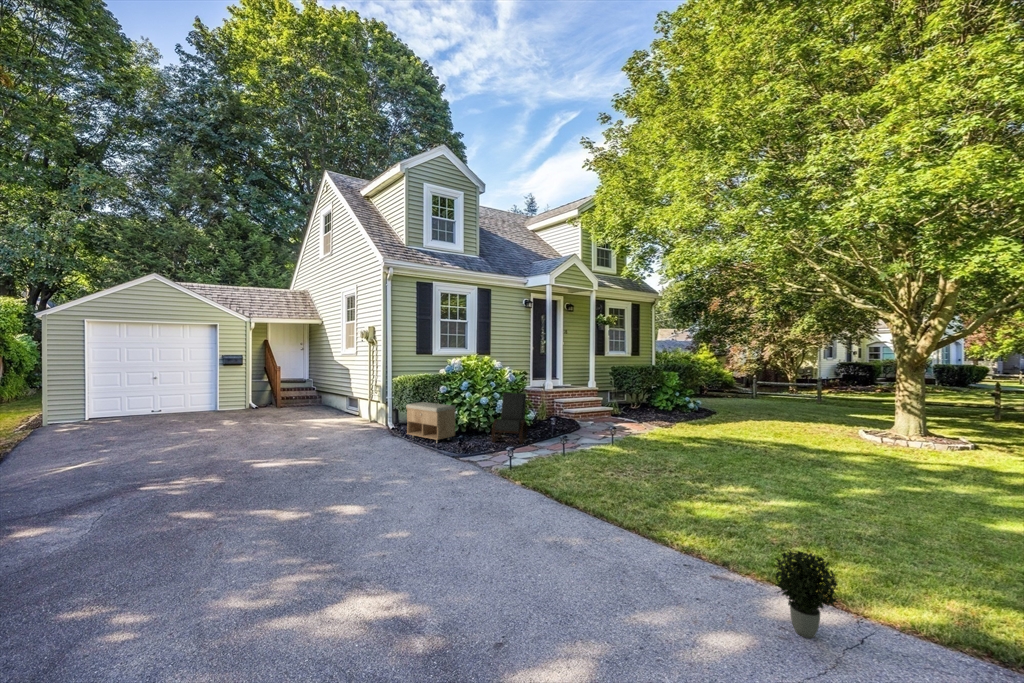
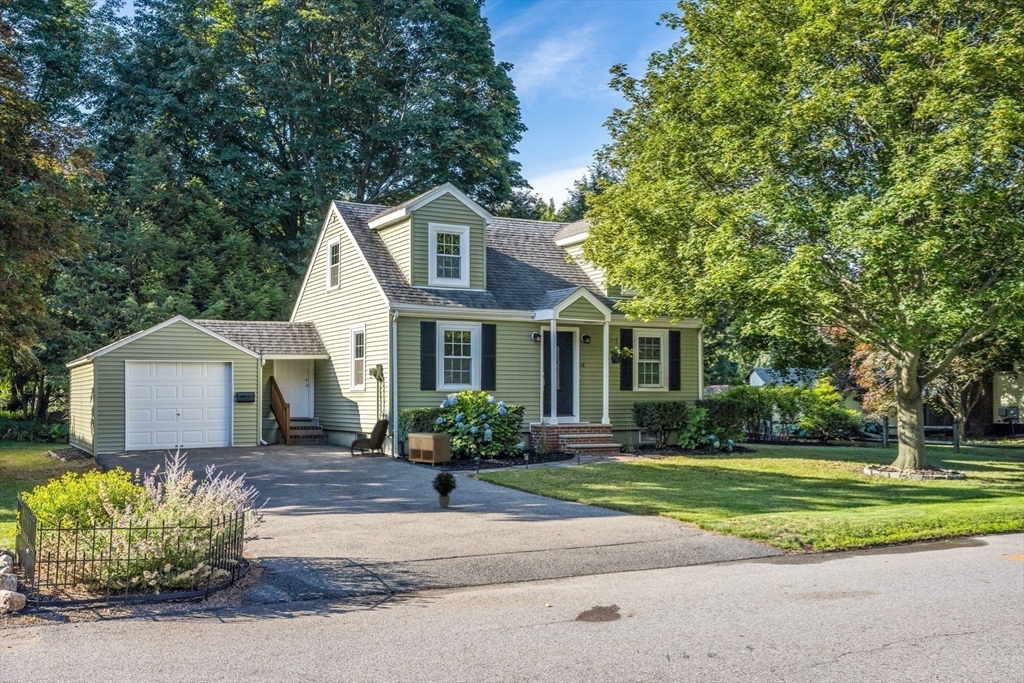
lounge chair: present [492,393,527,444] -> present [350,419,389,457]
potted plant: present [775,550,838,638] -> present [432,472,457,508]

